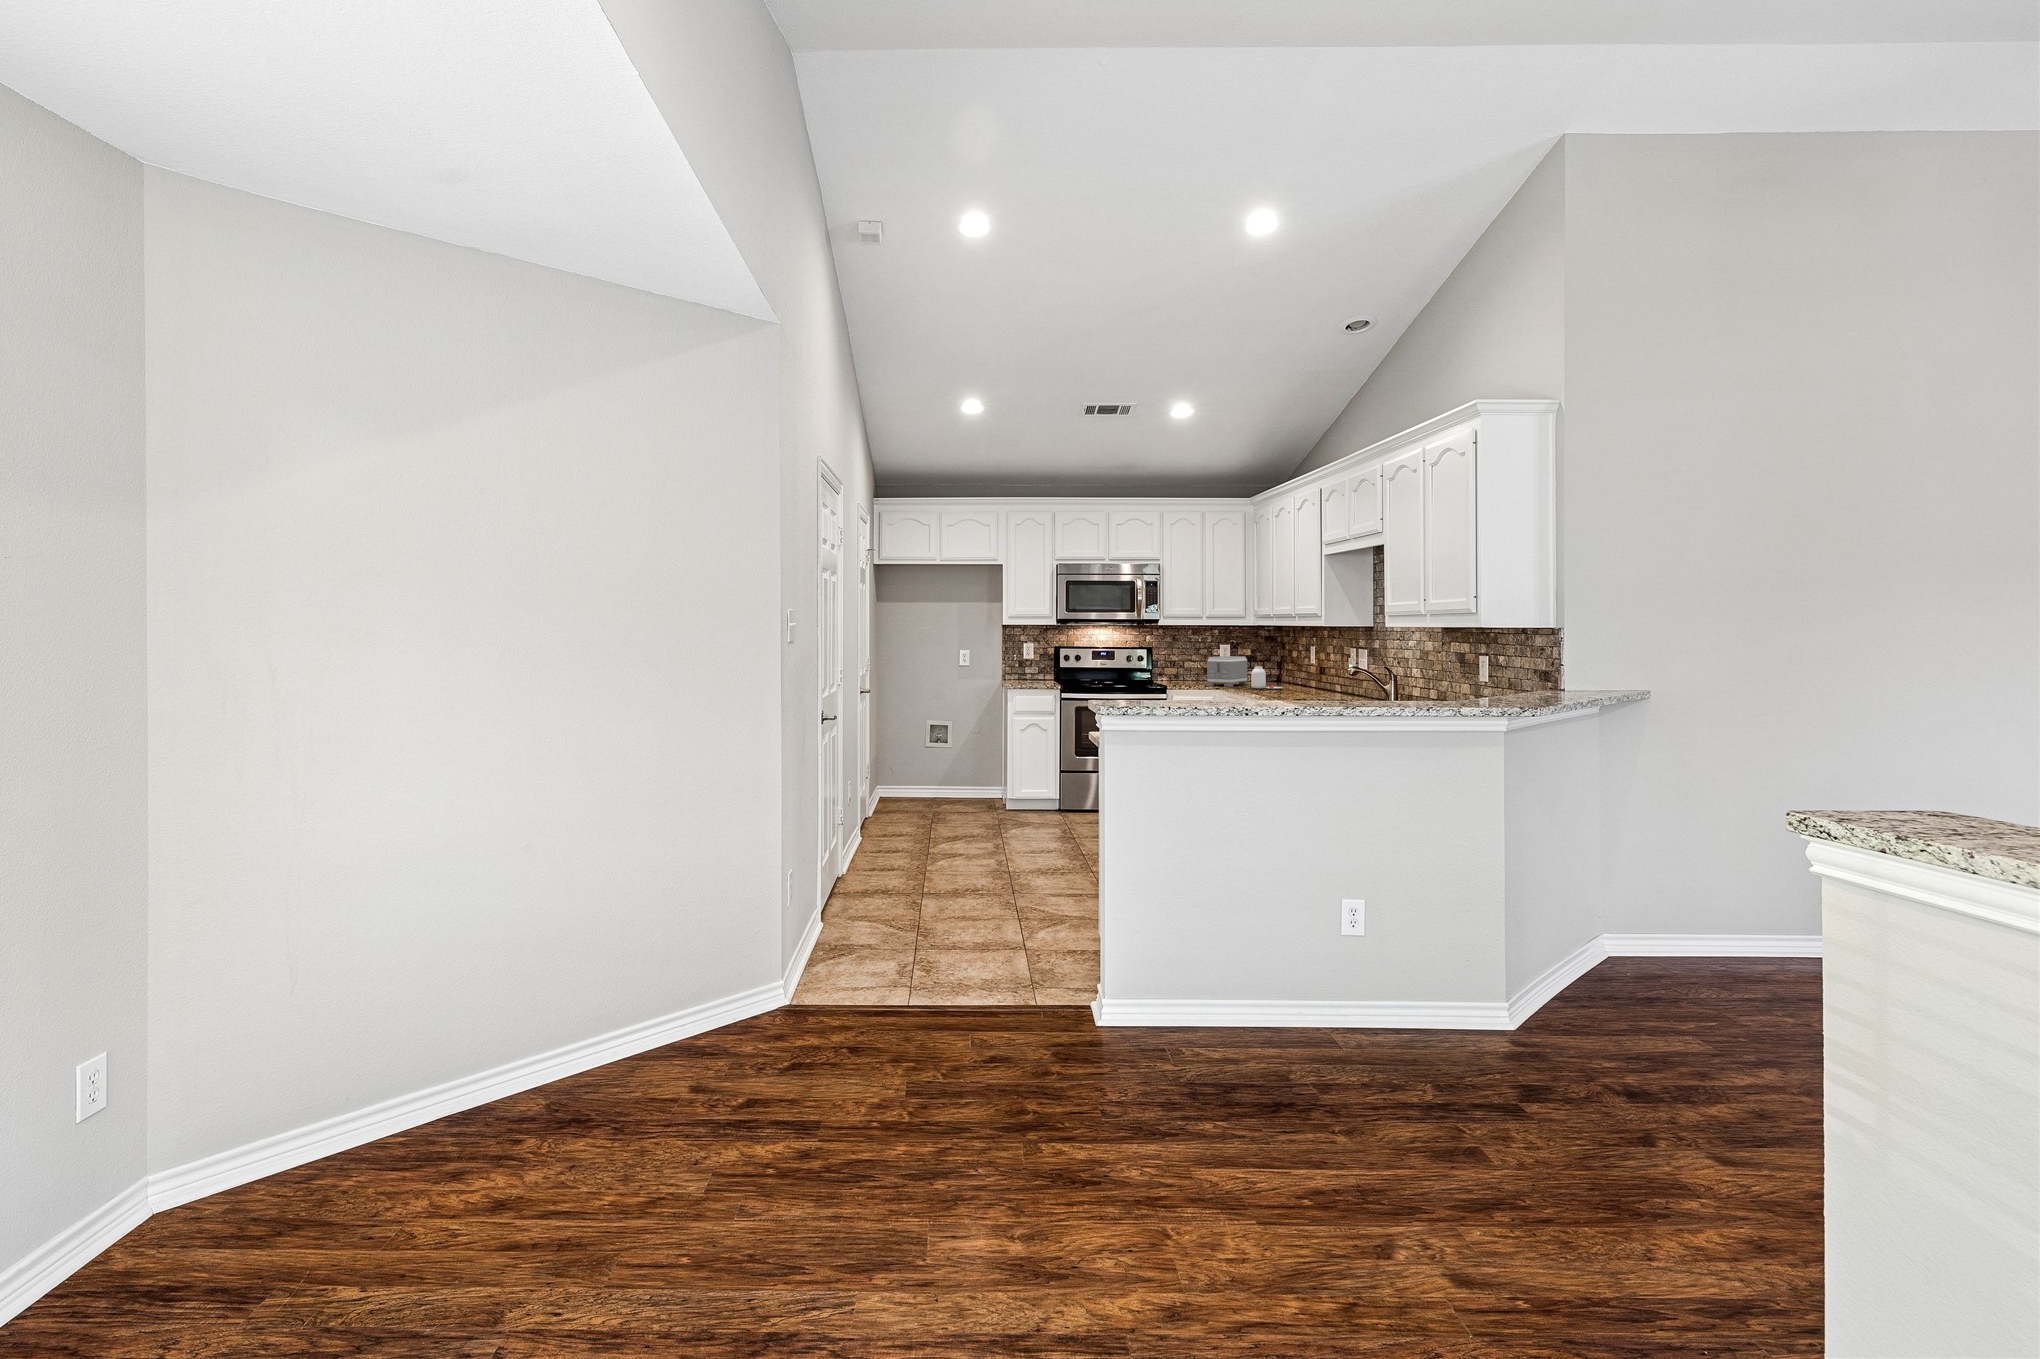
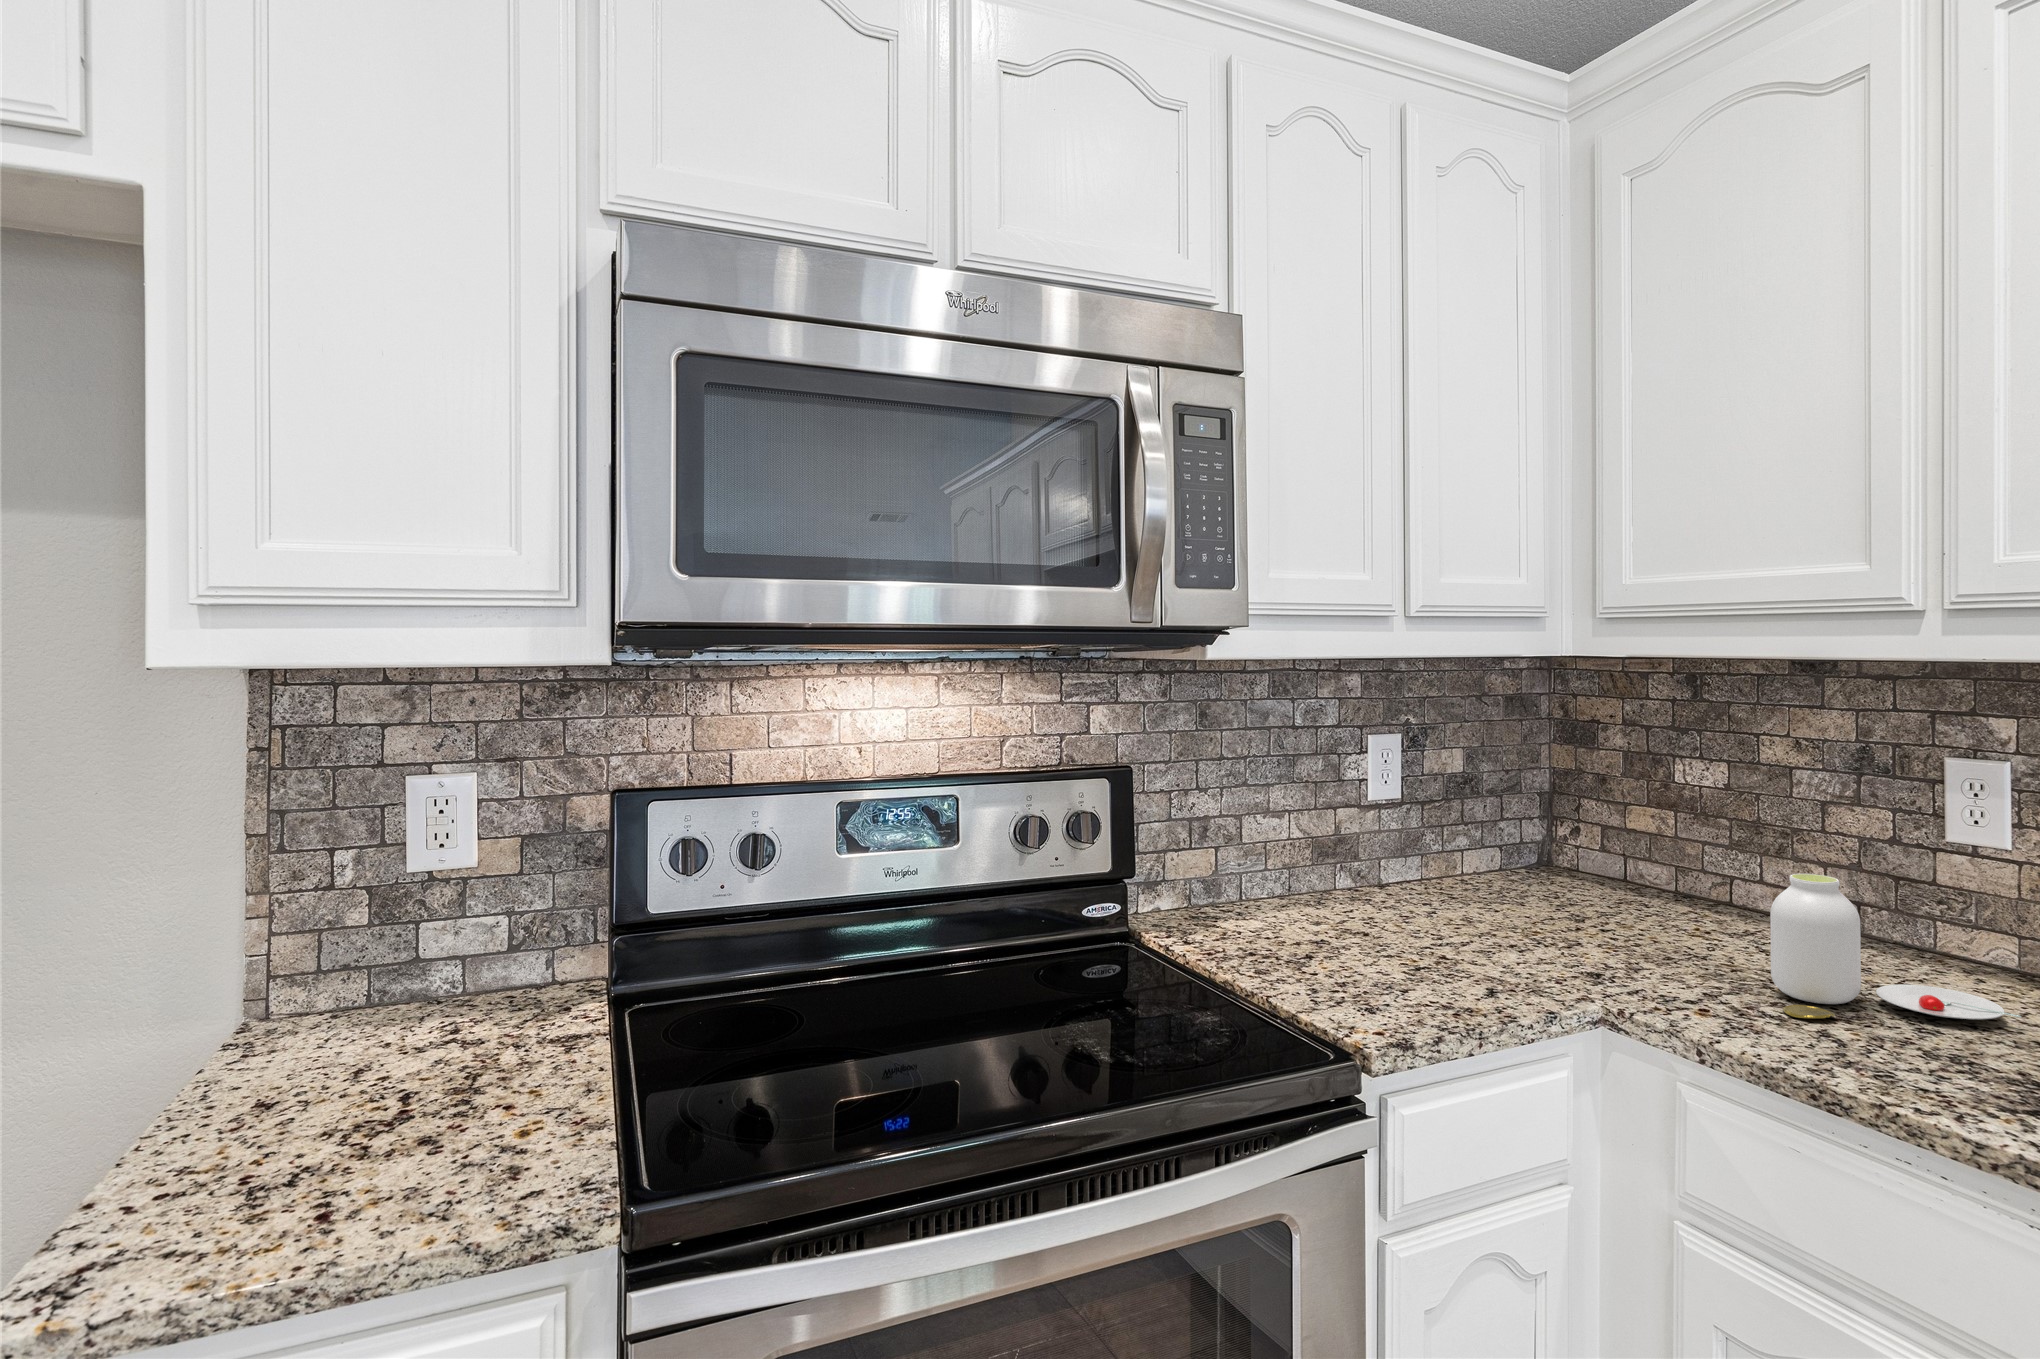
toaster: present [1206,656,1248,687] -> none [1451,794,1637,984]

